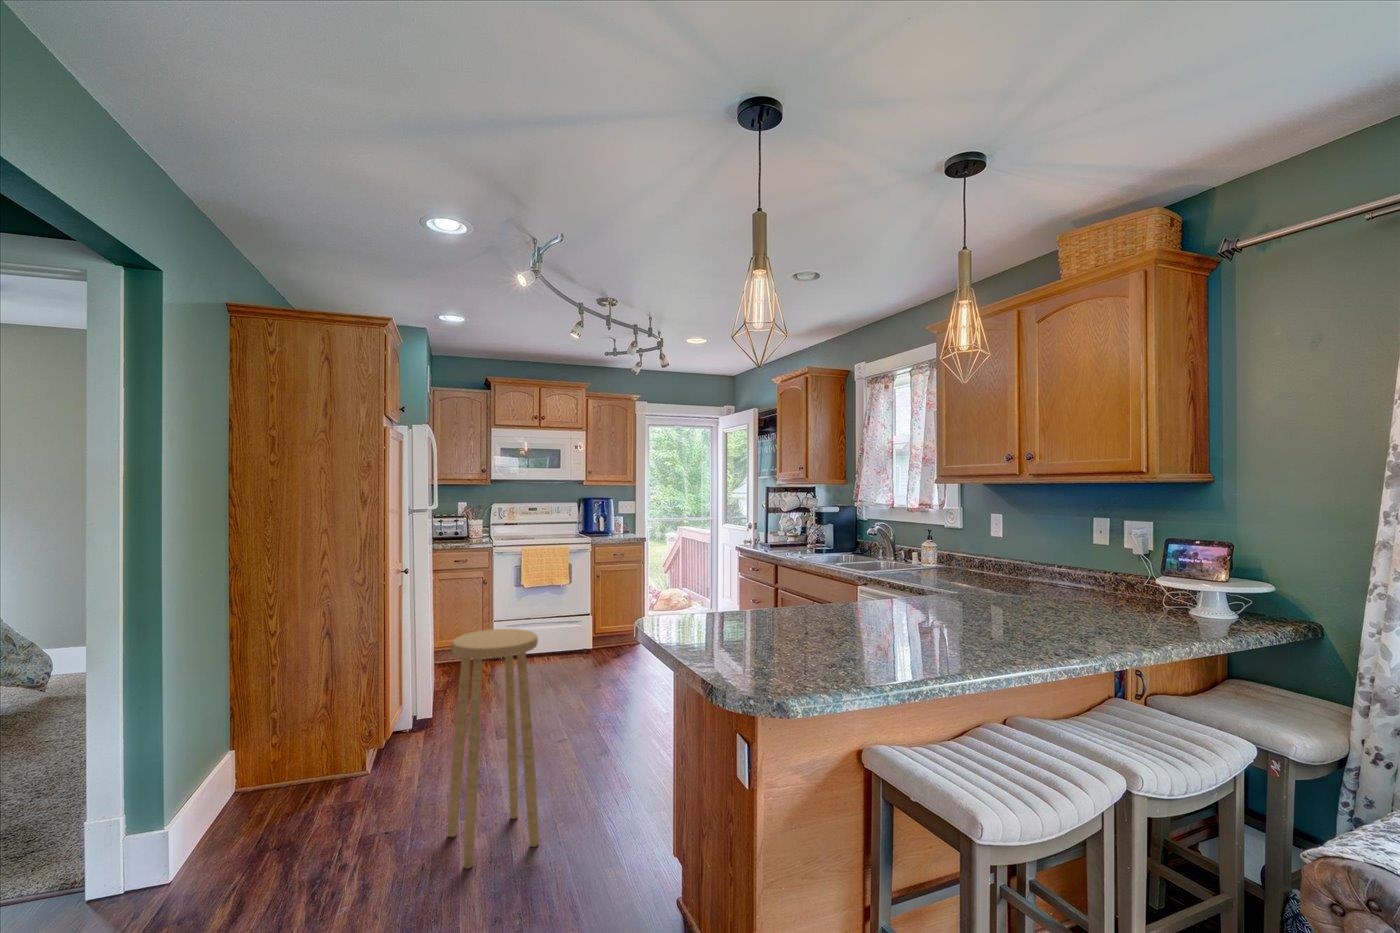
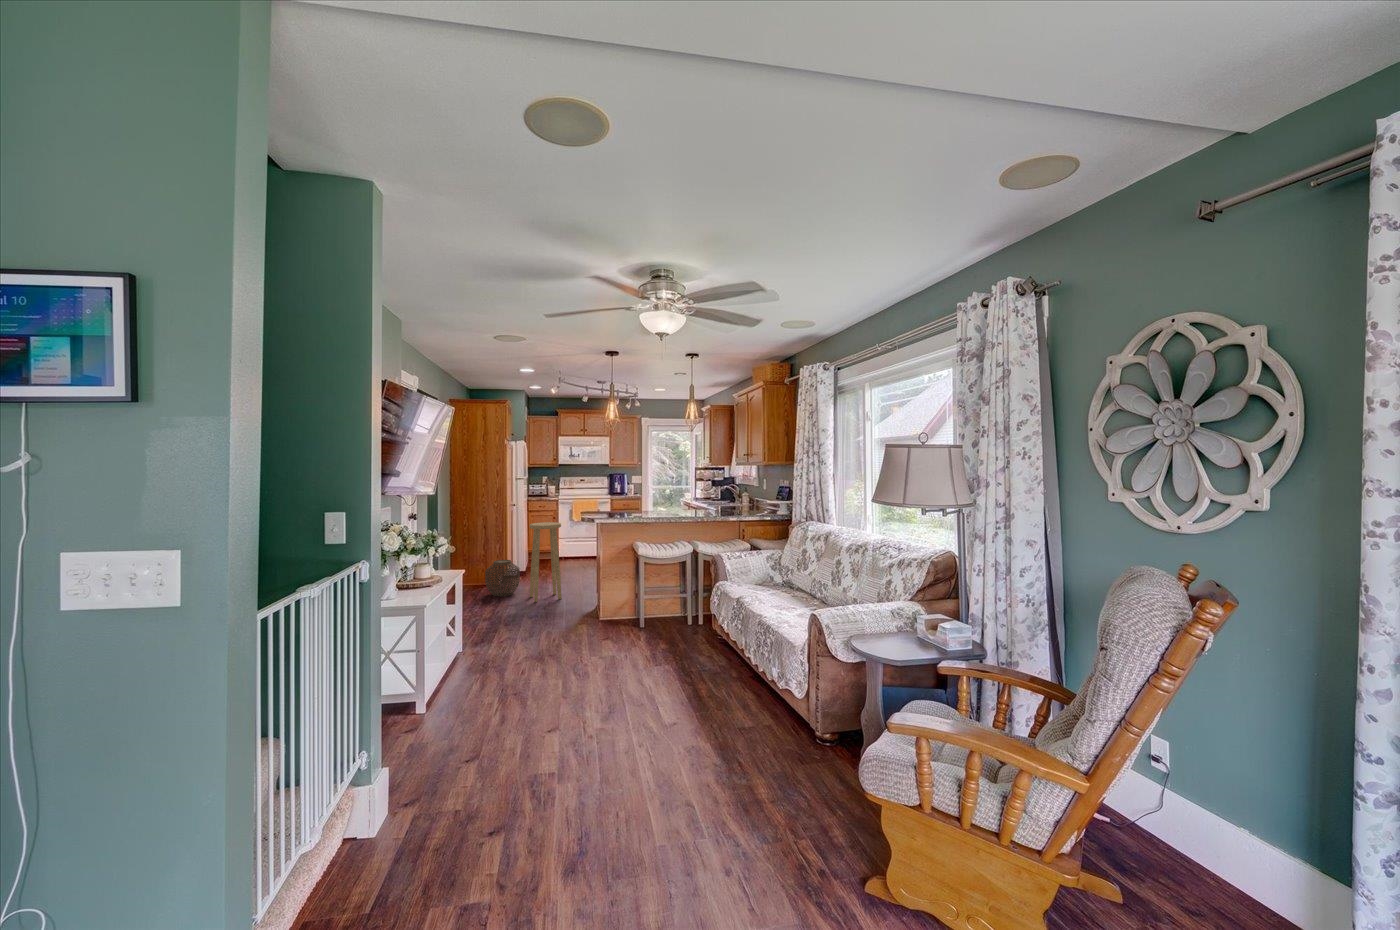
woven basket: none [322,727,419,838] -> present [485,560,520,597]

